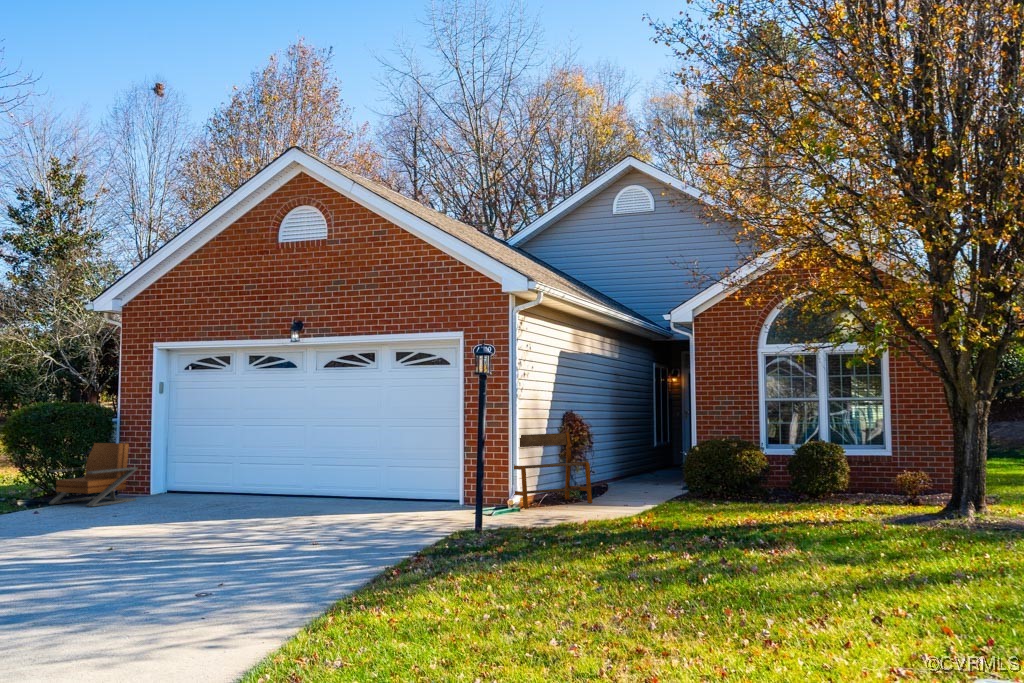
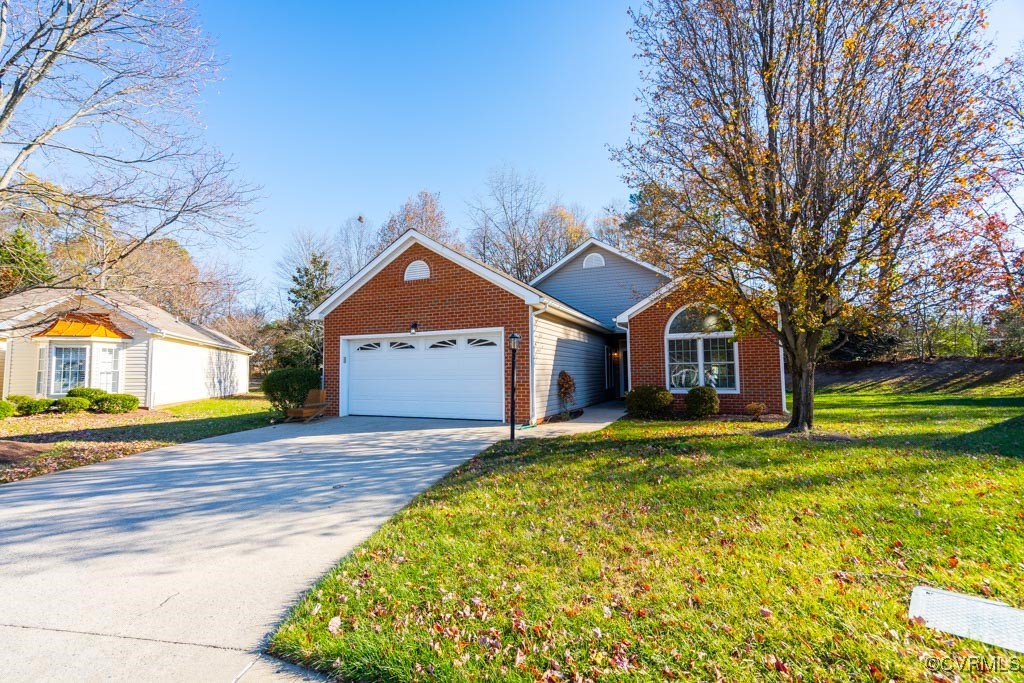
bench: present [513,432,592,508] -> none [529,382,577,426]

